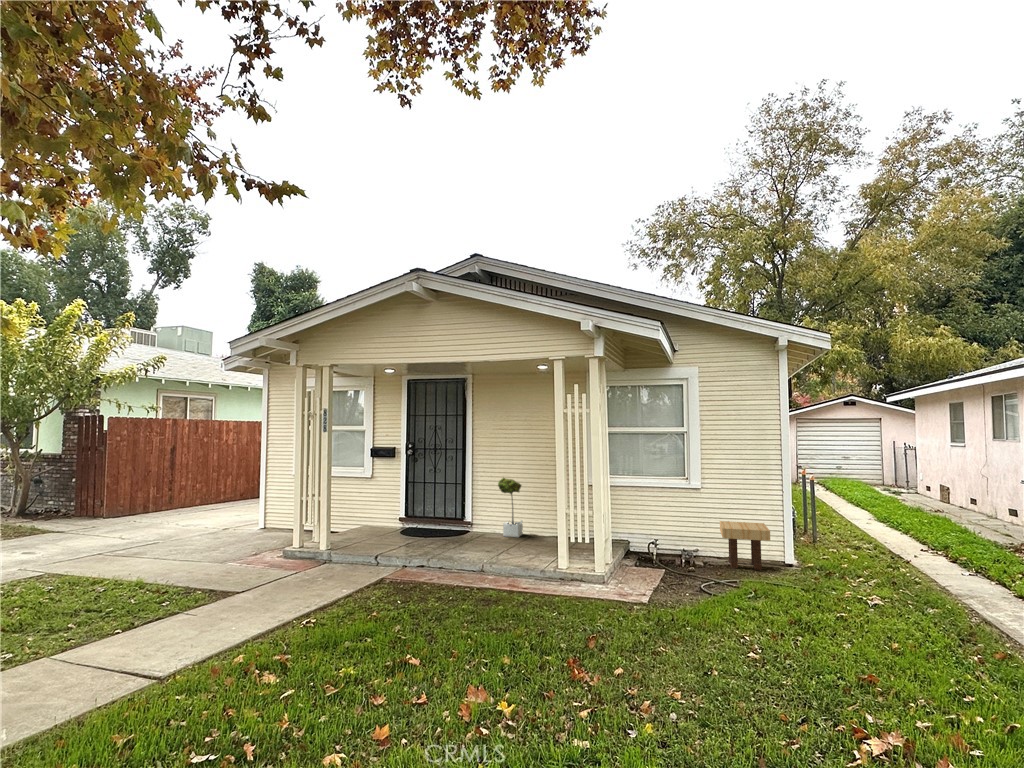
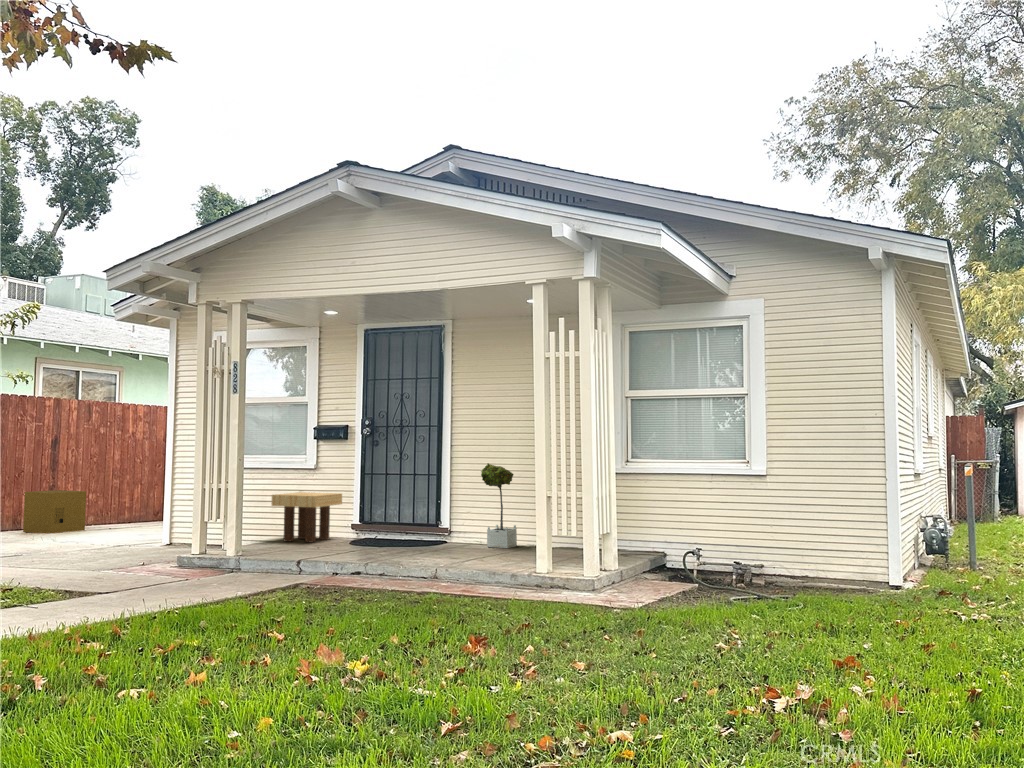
cardboard box: none [143,485,190,519] -> present [23,490,86,533]
side table: present [720,521,770,570] -> present [271,492,342,542]

